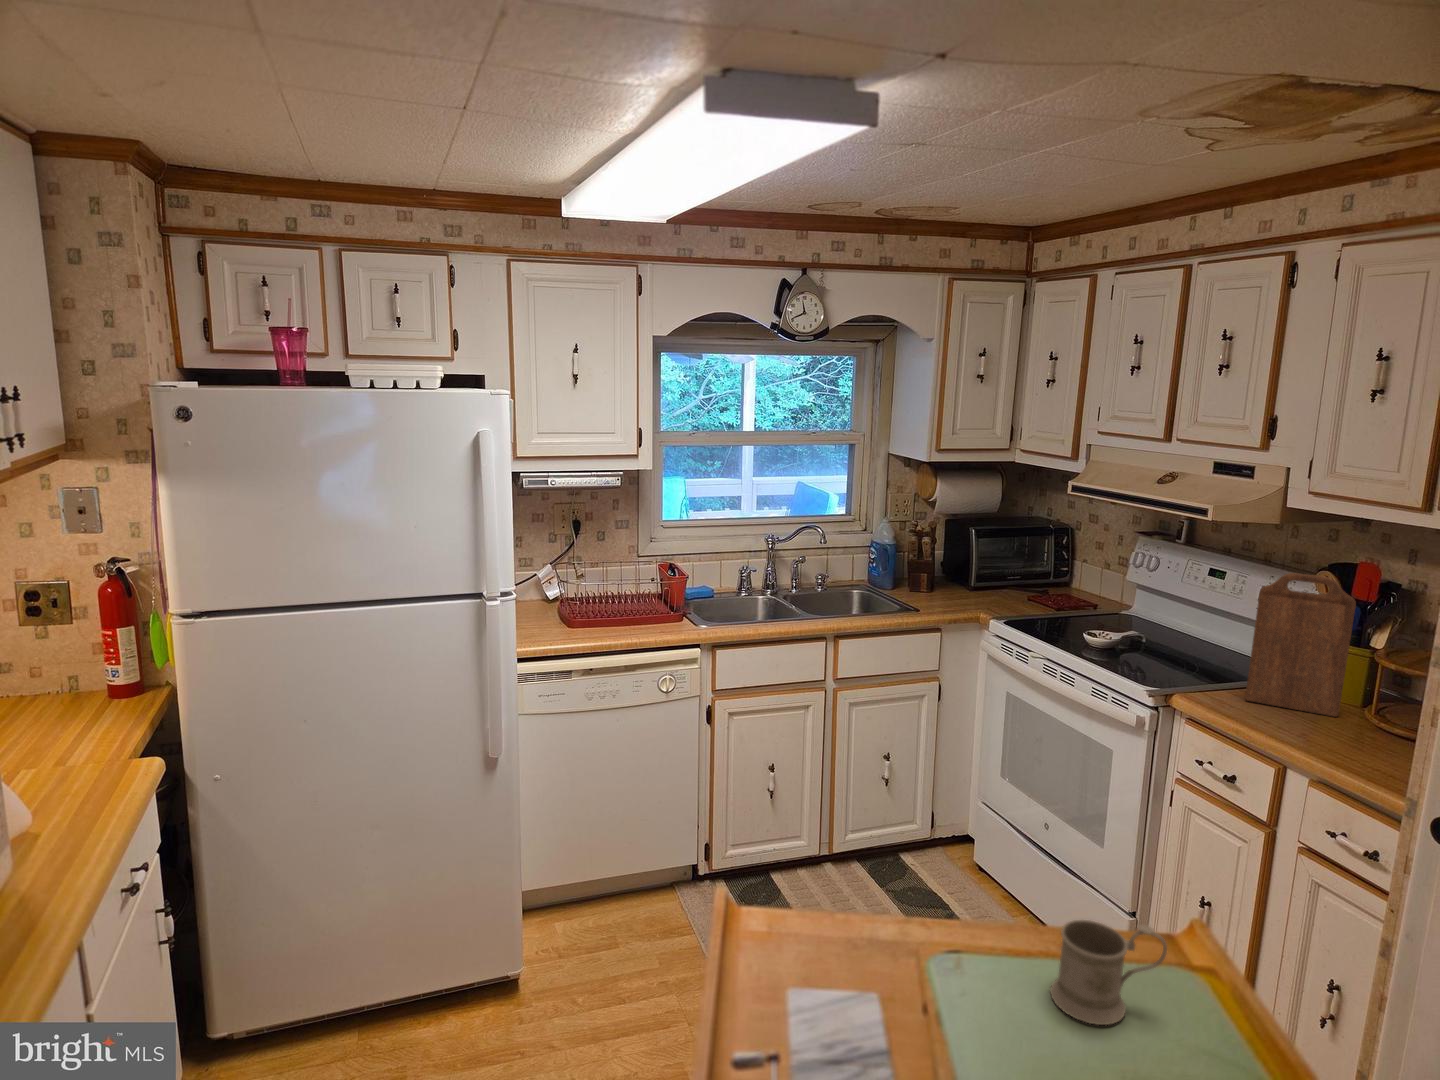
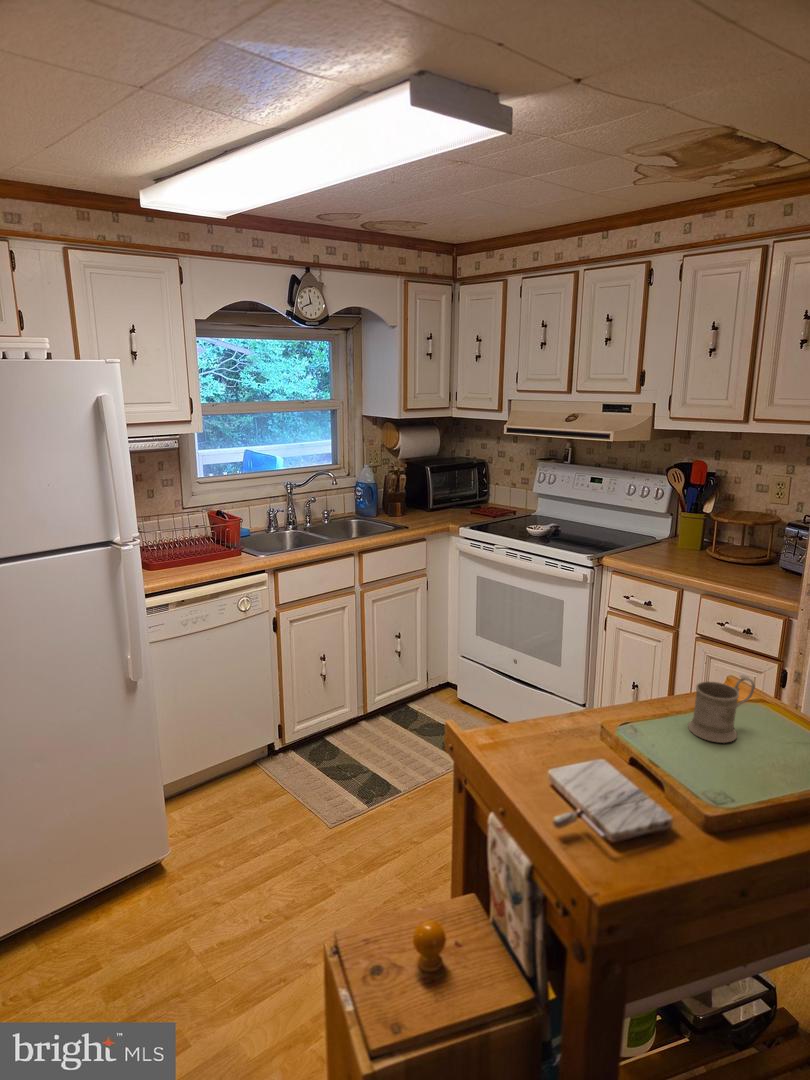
cutting board: present [1245,573,1356,717] -> none [644,470,704,556]

